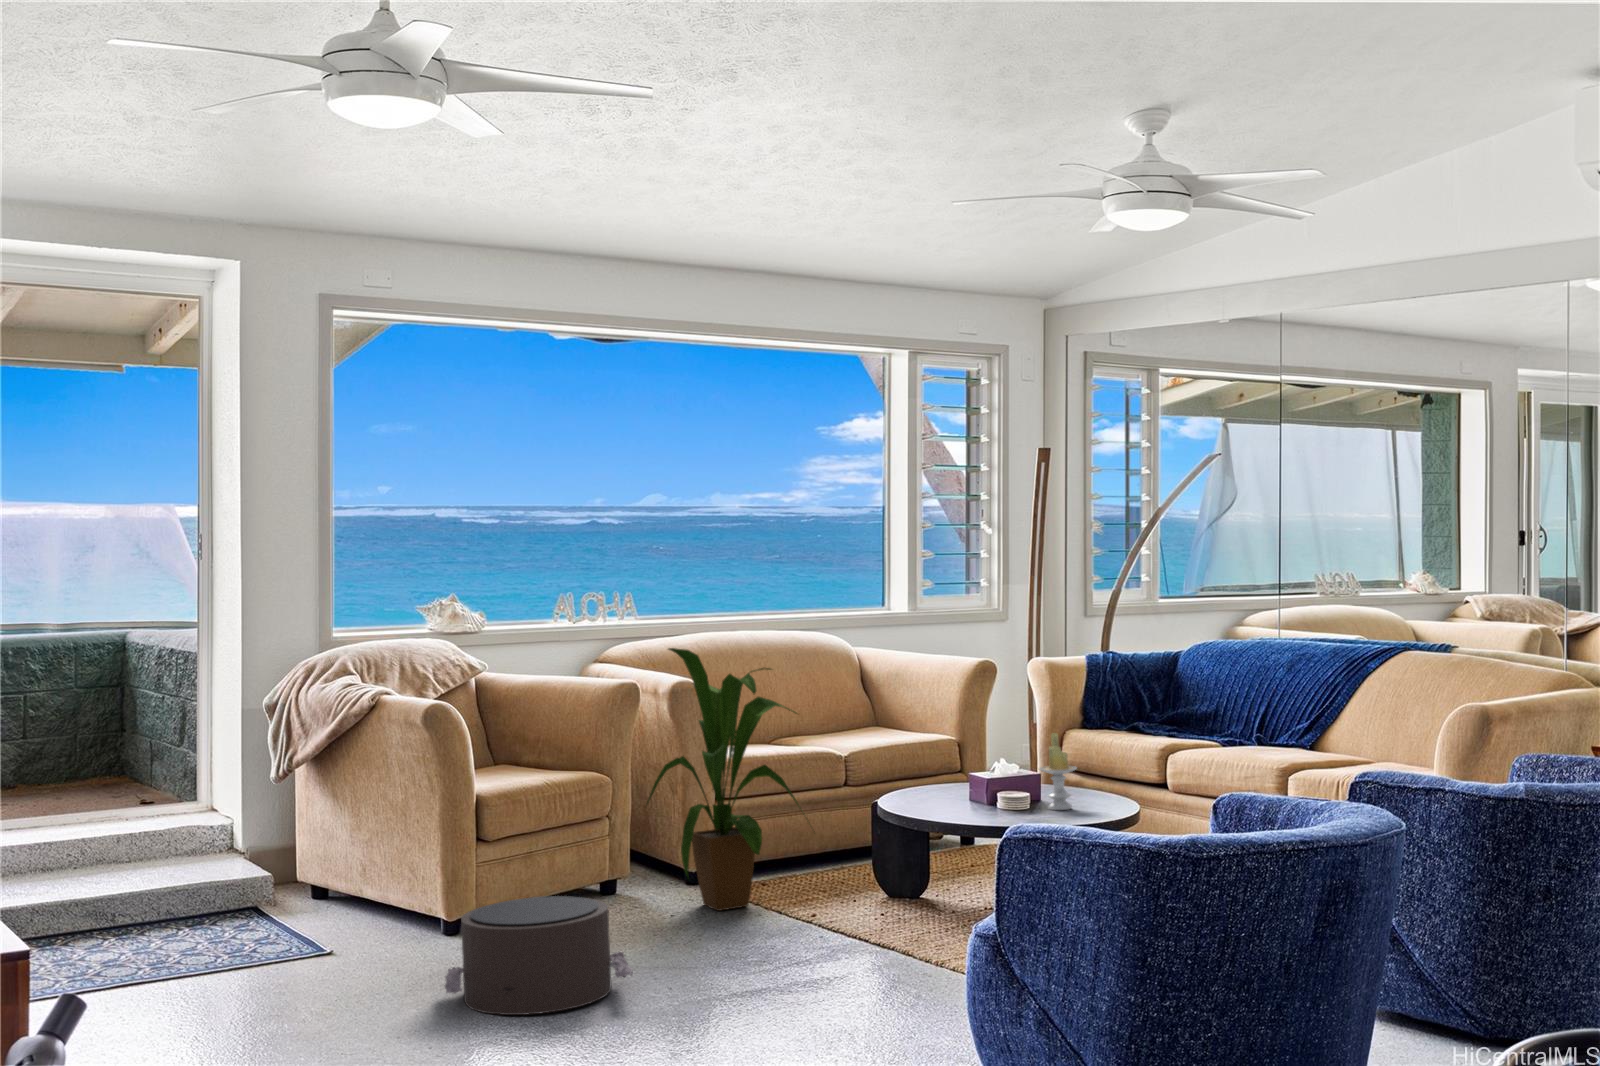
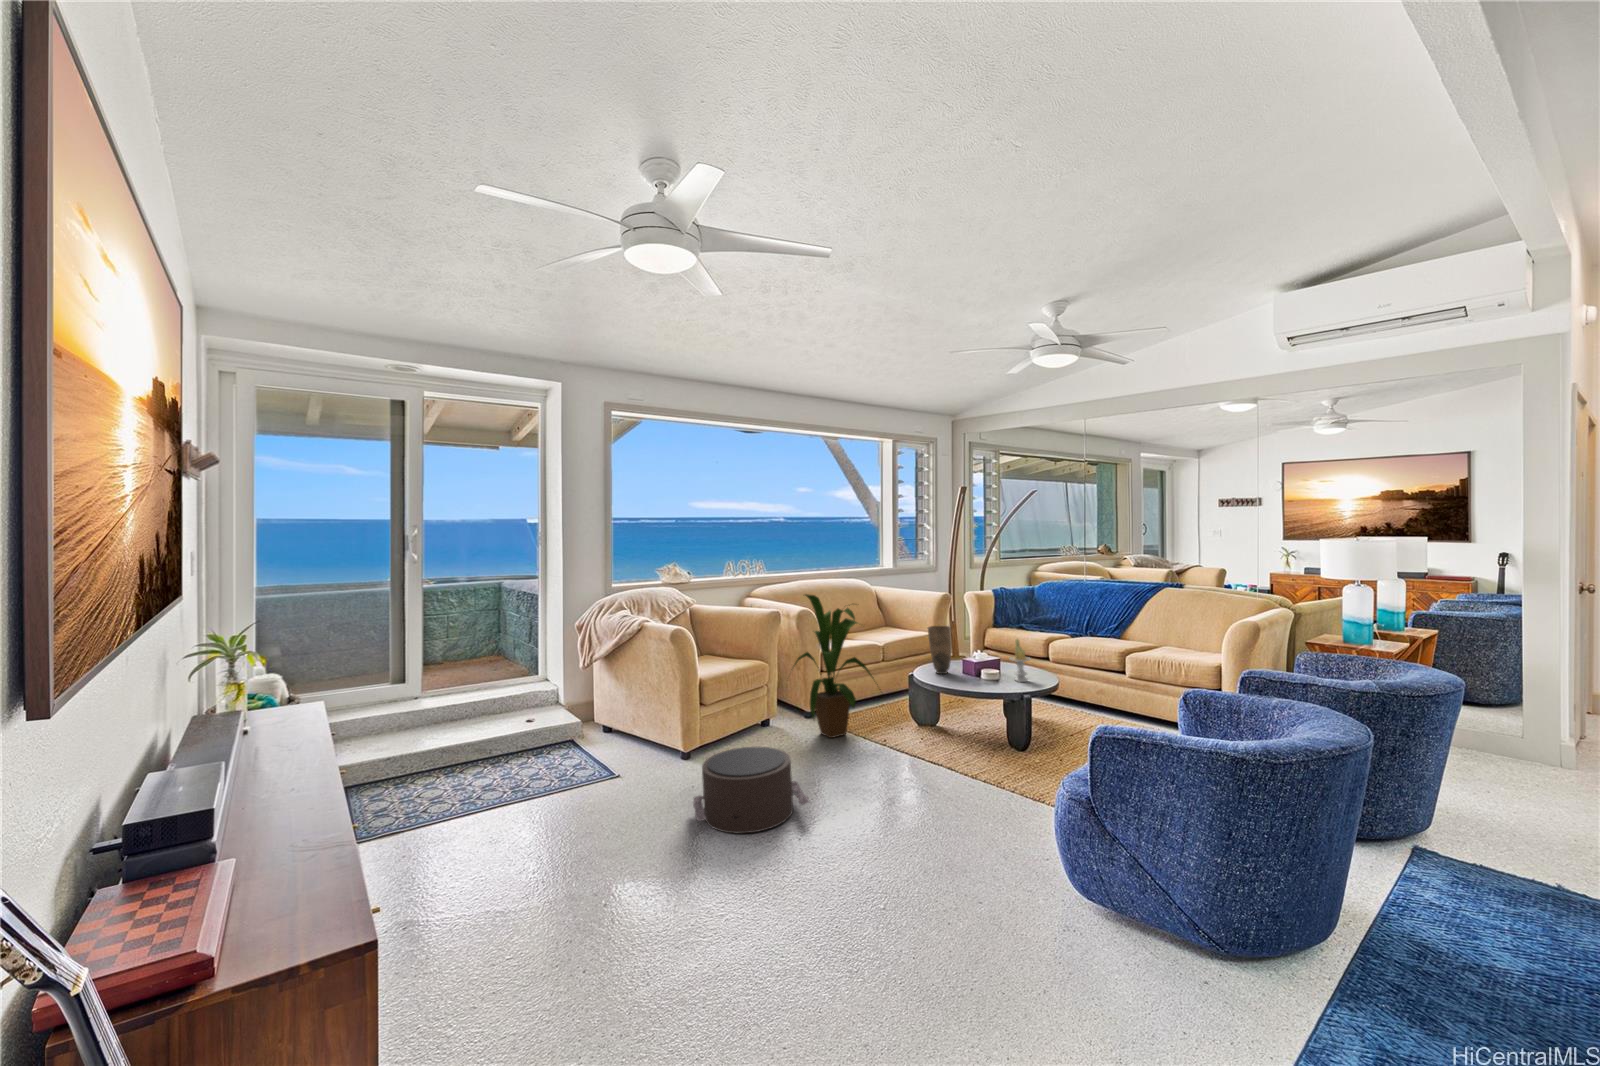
vase: none [906,712,950,800] -> present [928,626,951,674]

